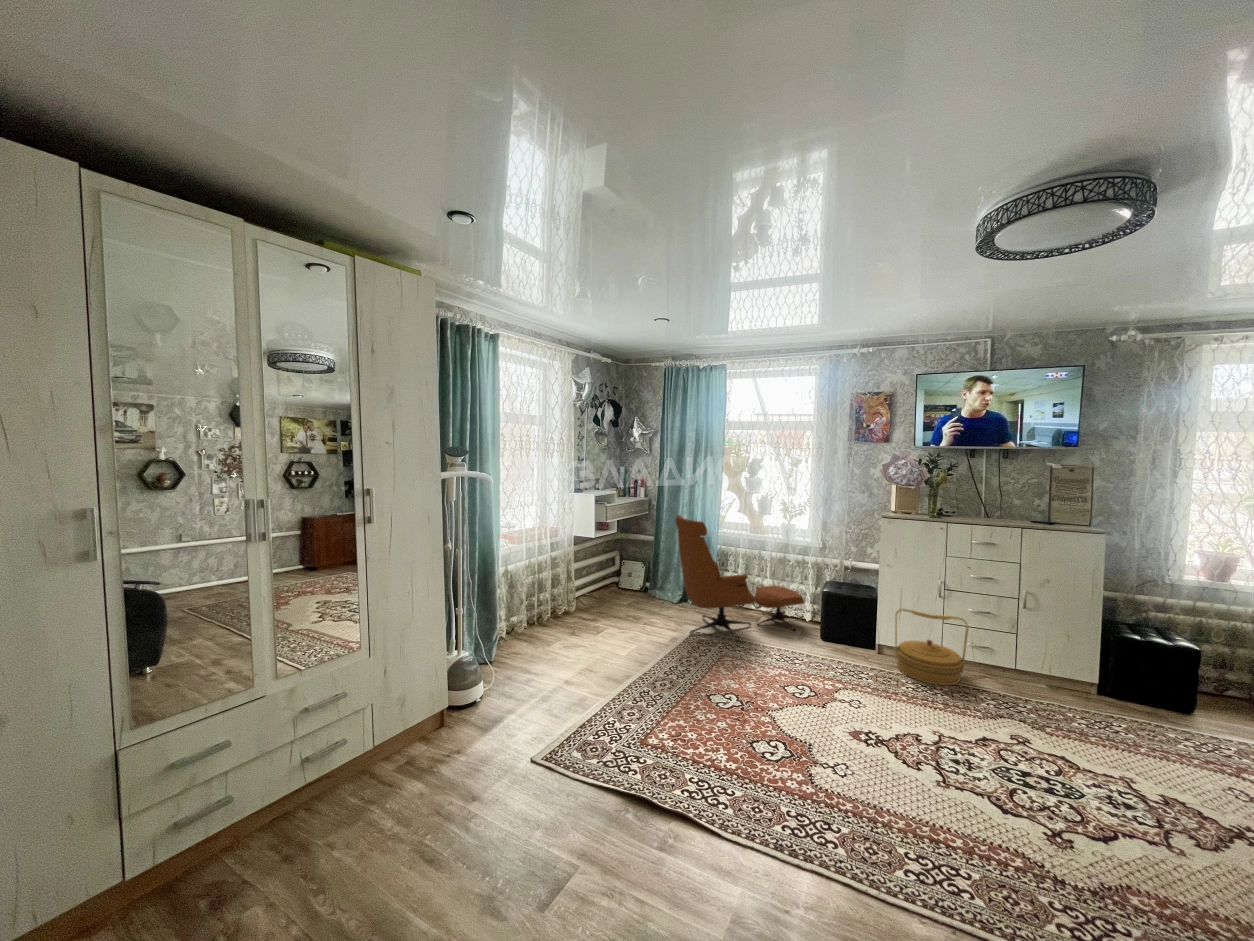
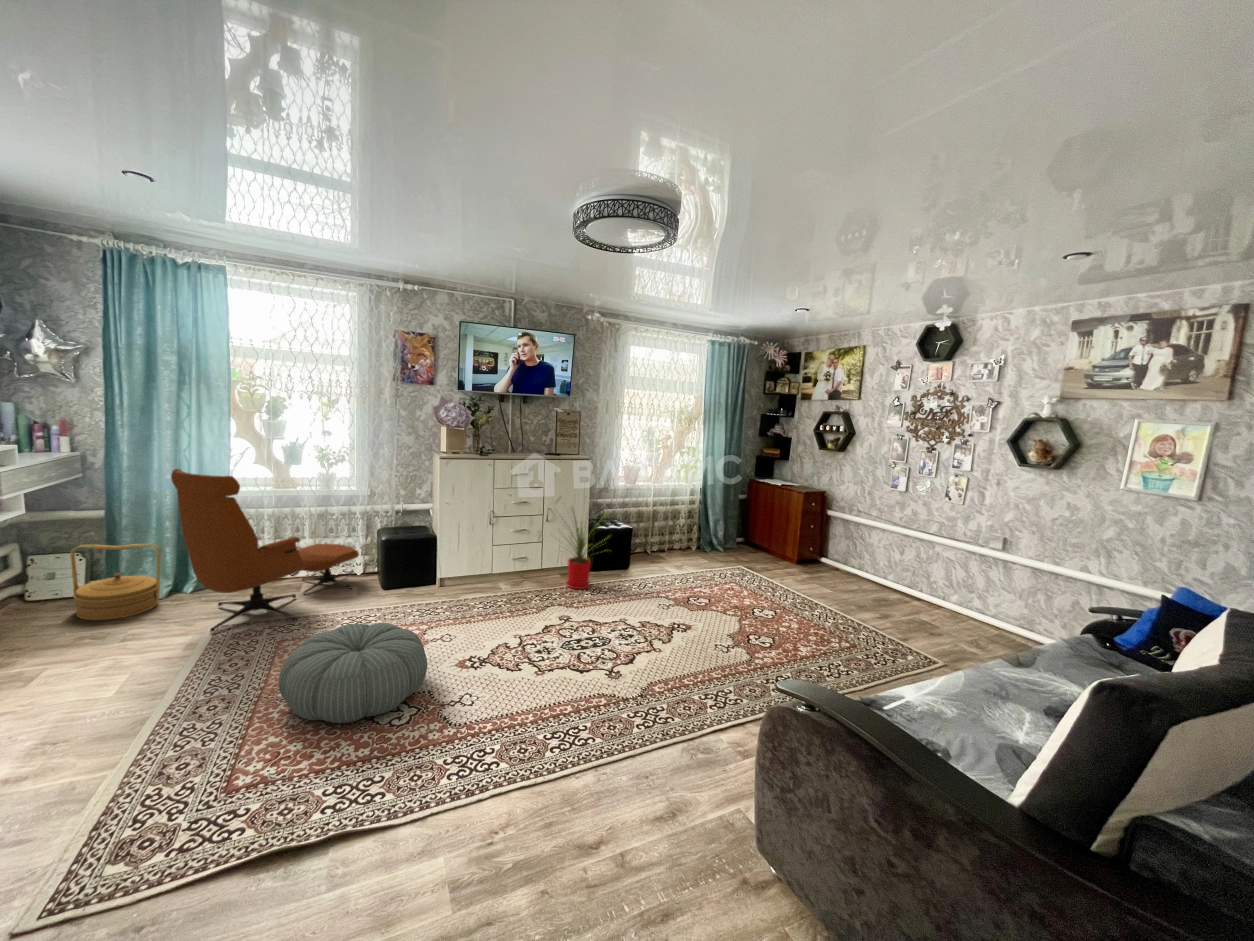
house plant: none [1019,585,1136,712] -> present [561,506,609,589]
woven basket: present [895,609,968,686] -> present [70,544,161,620]
pouf: none [697,654,813,742] -> present [279,623,427,723]

